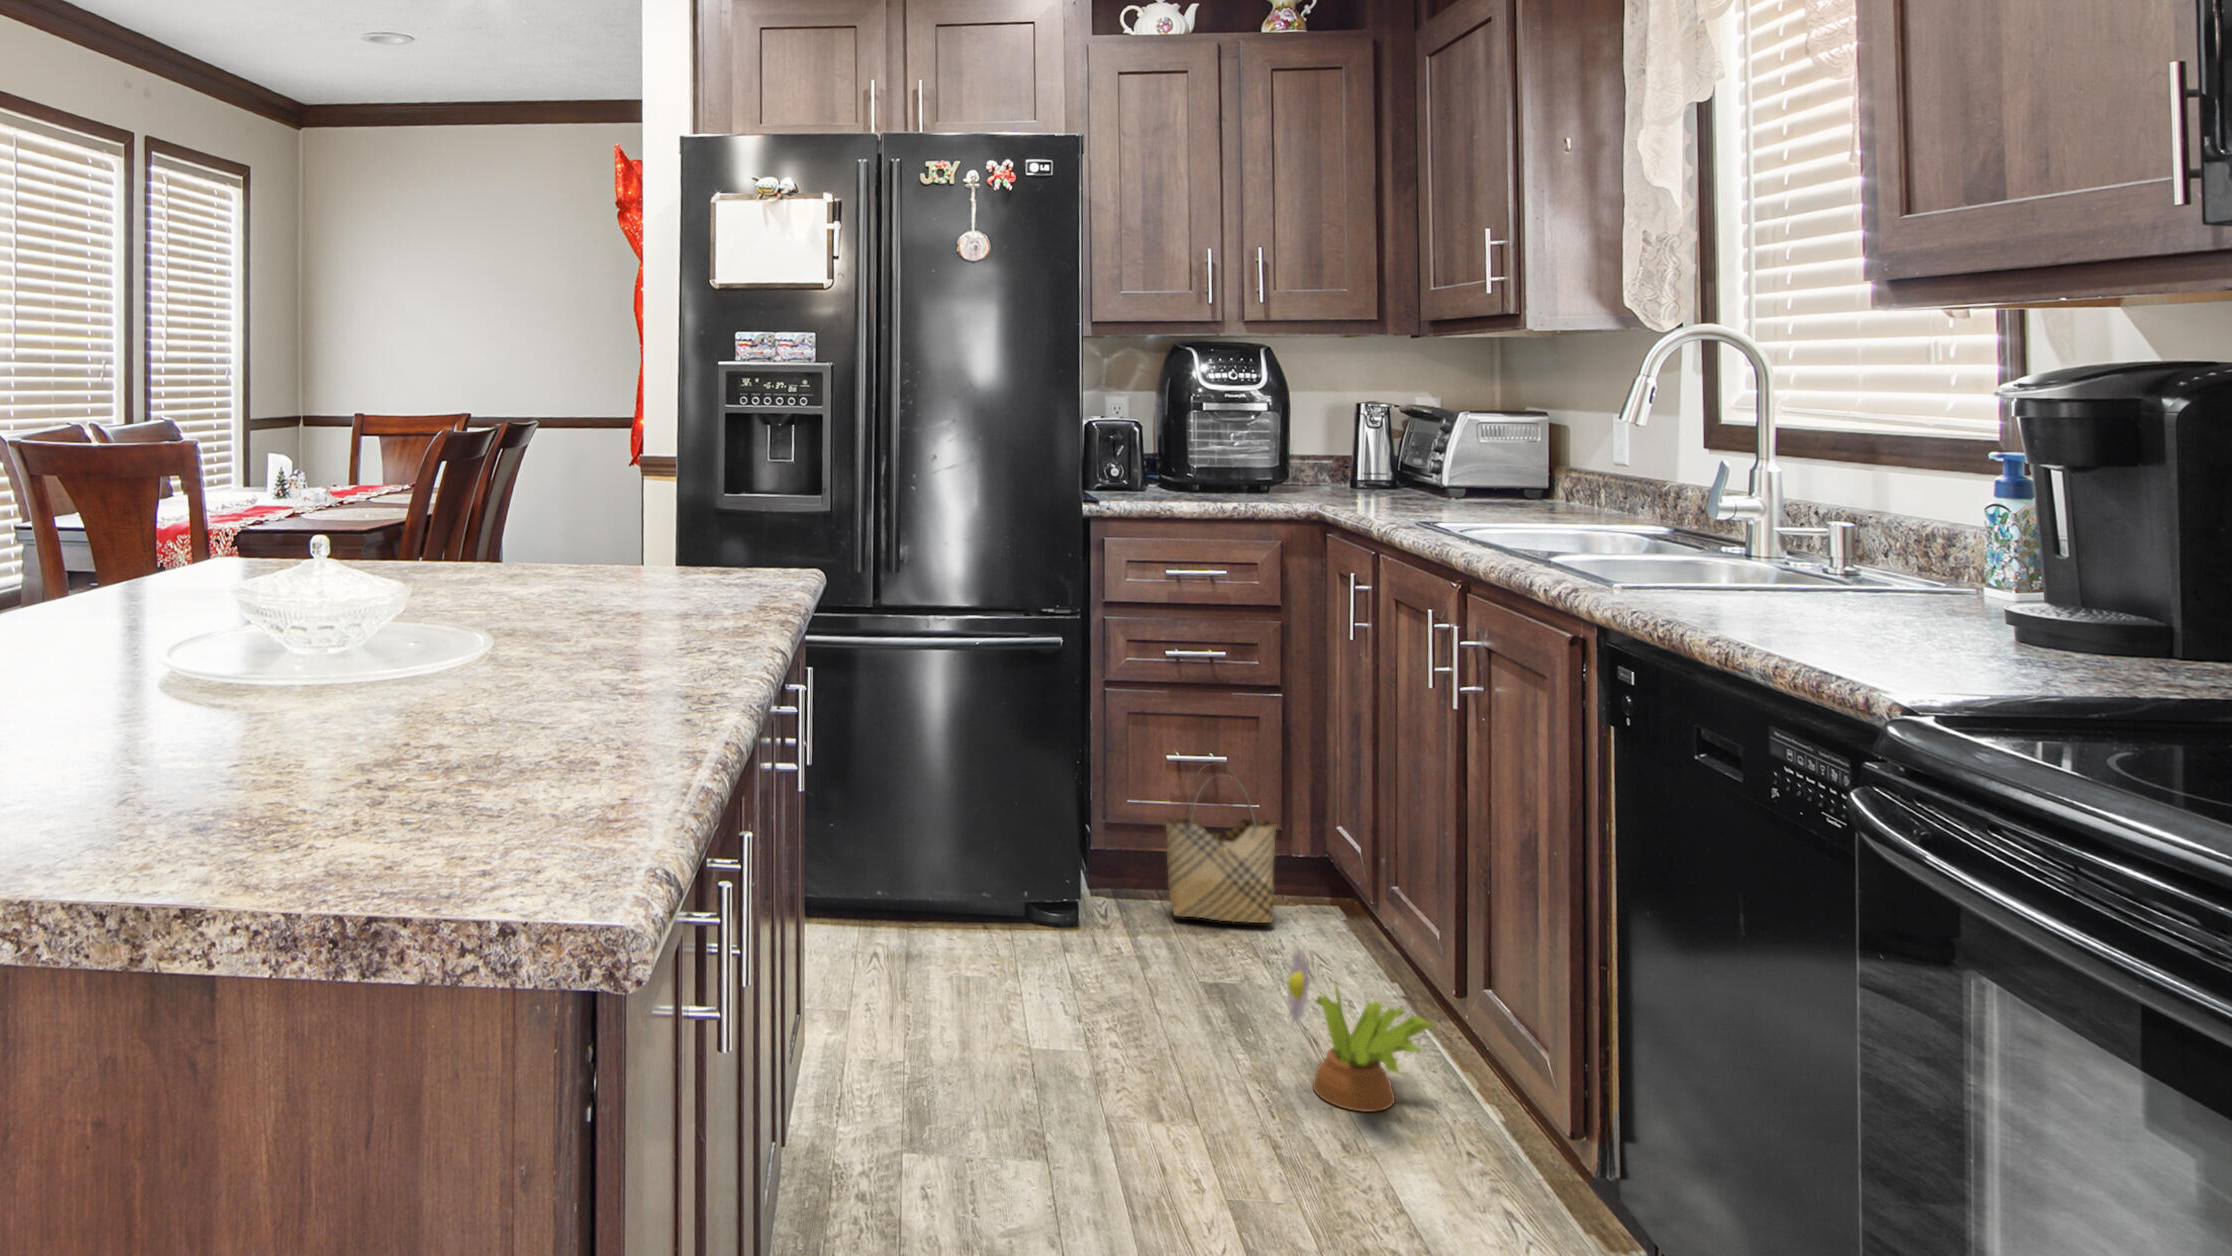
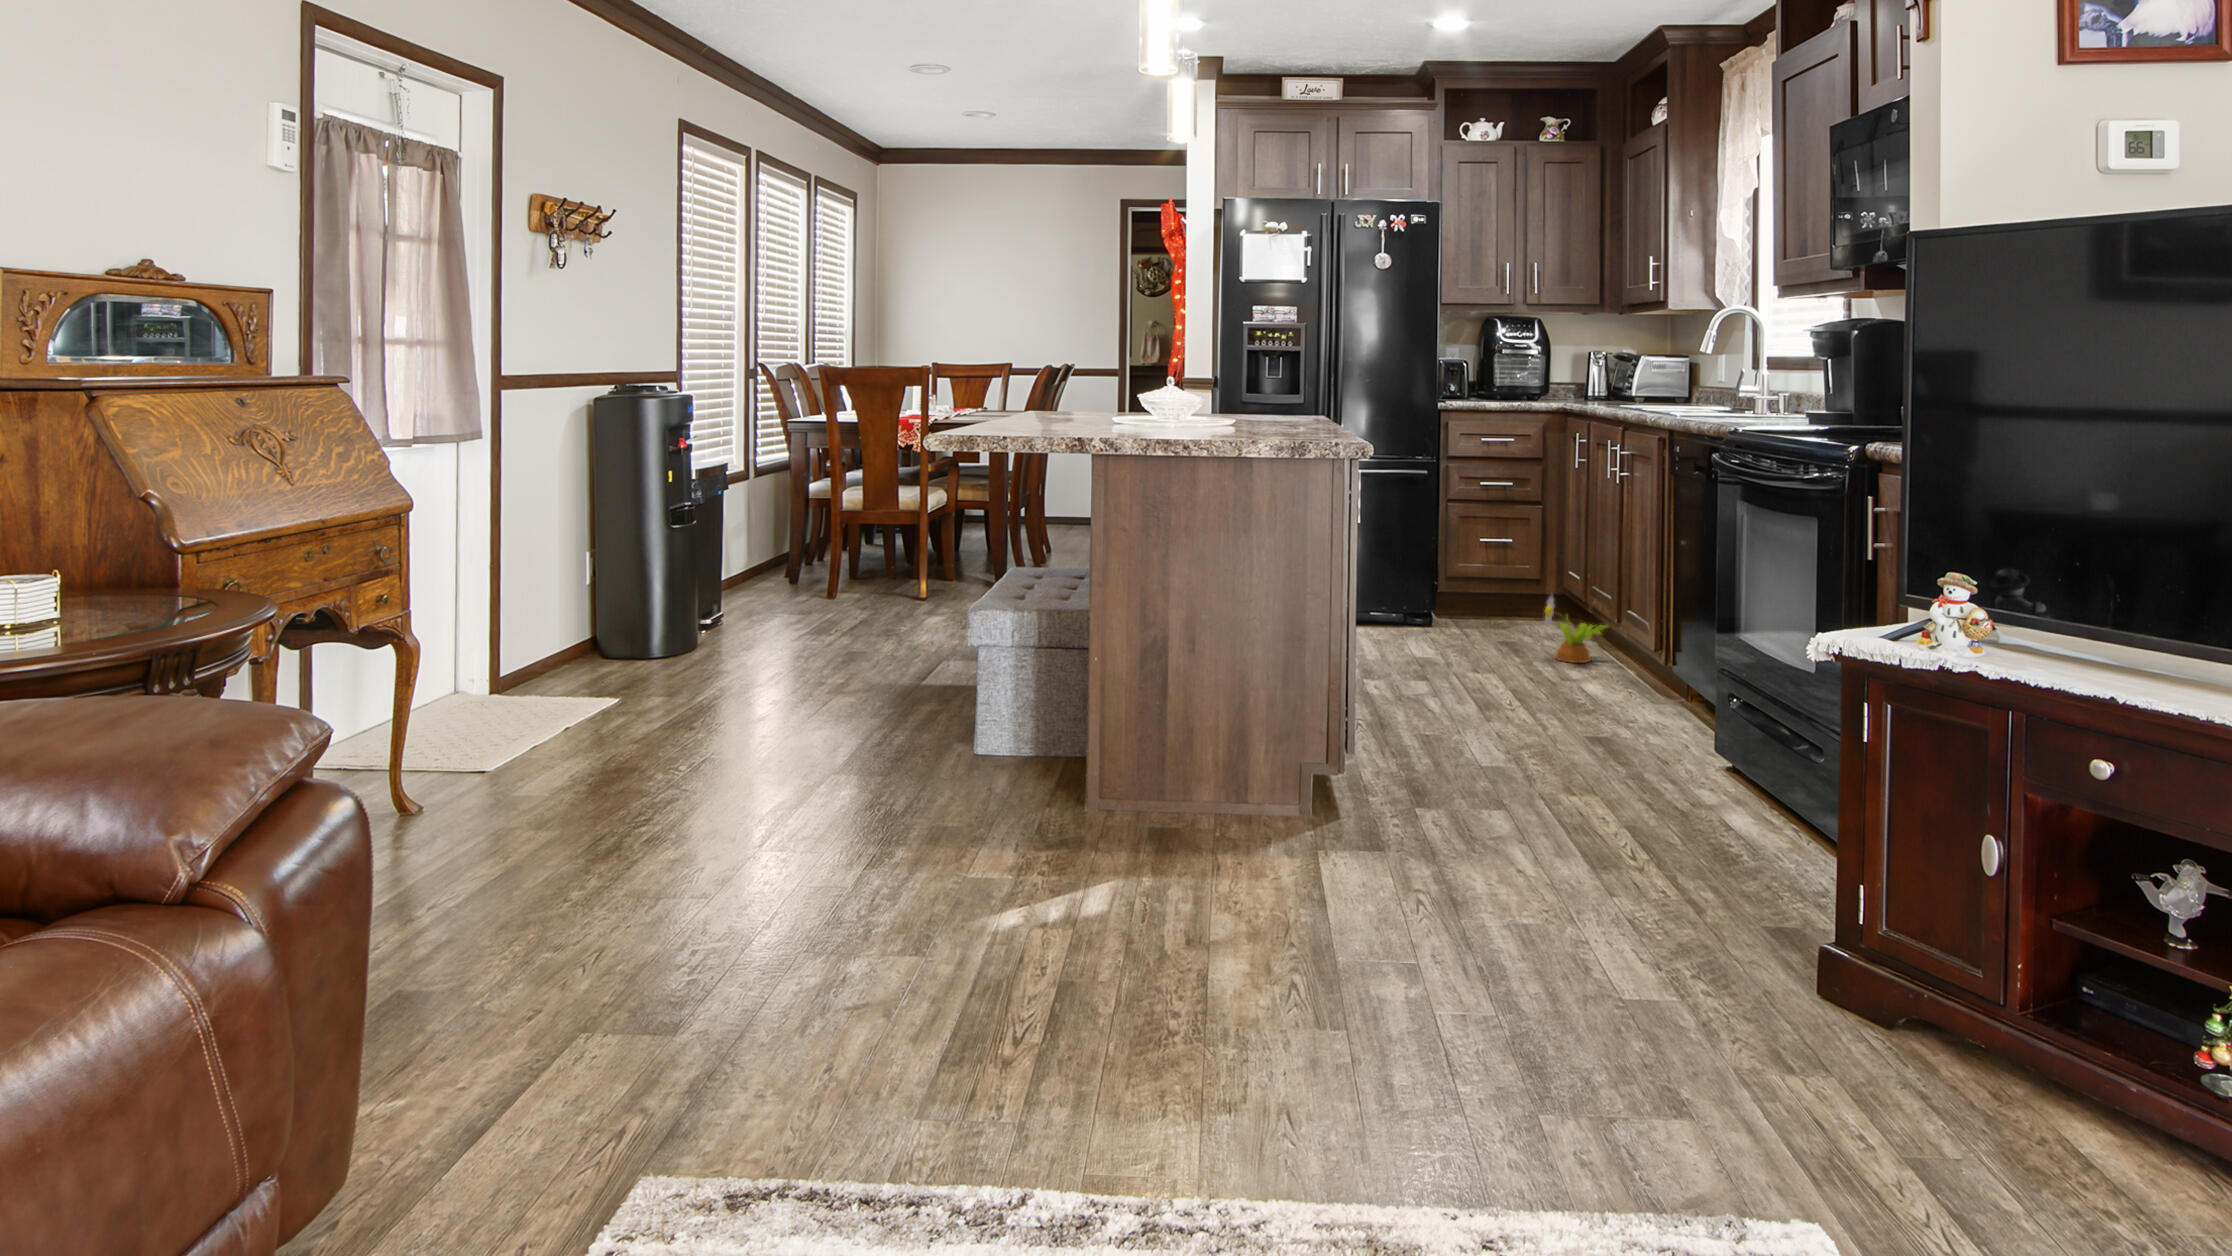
woven basket: present [1165,762,1277,923] -> none [1481,540,1540,620]

